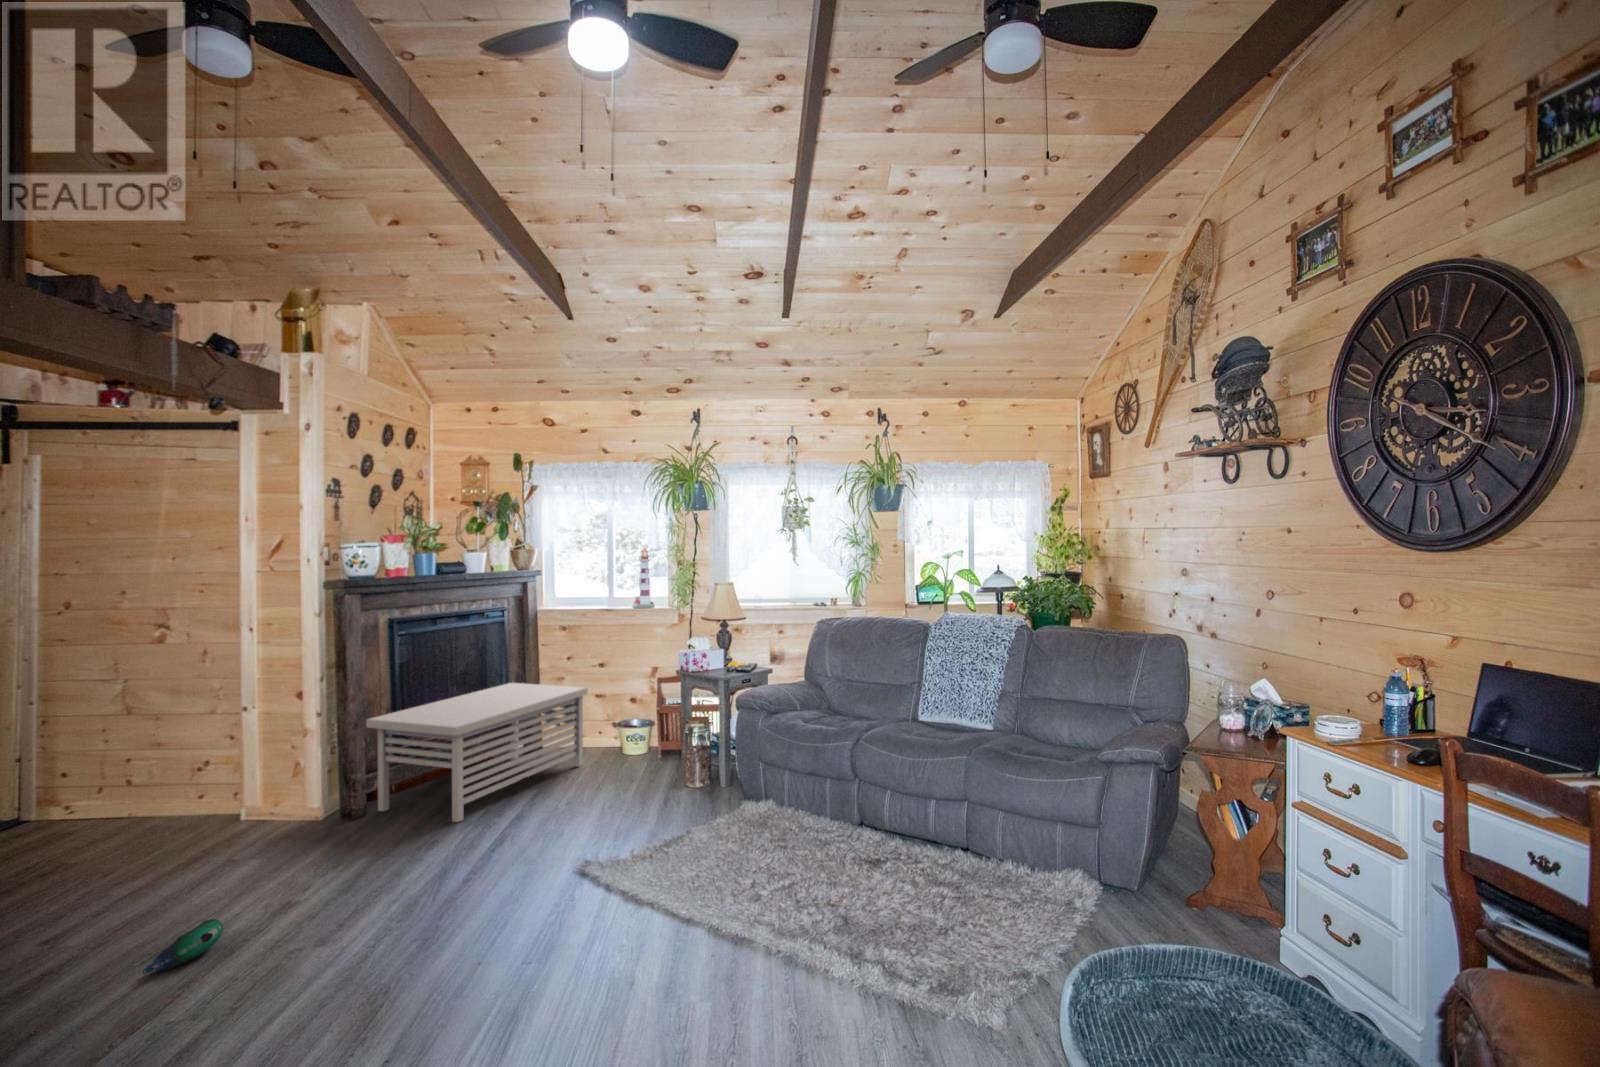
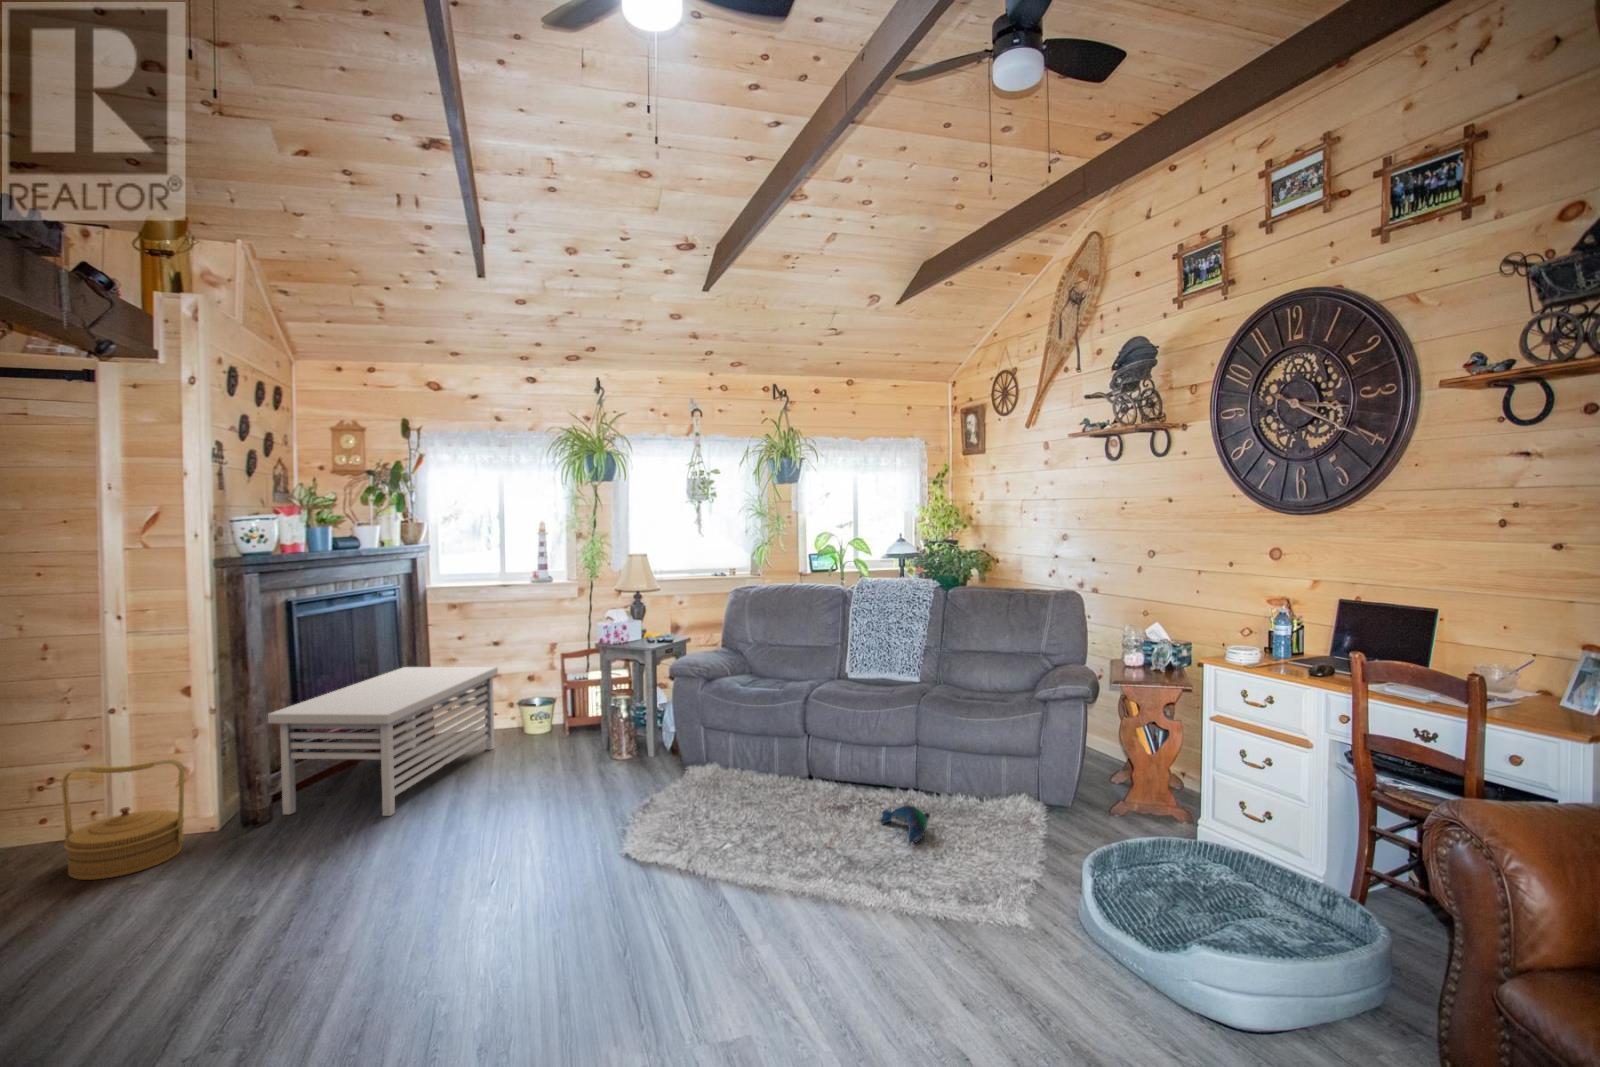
woven basket: none [196,754,290,852] -> present [61,760,185,880]
plush toy: present [143,919,223,974] -> present [880,805,930,845]

